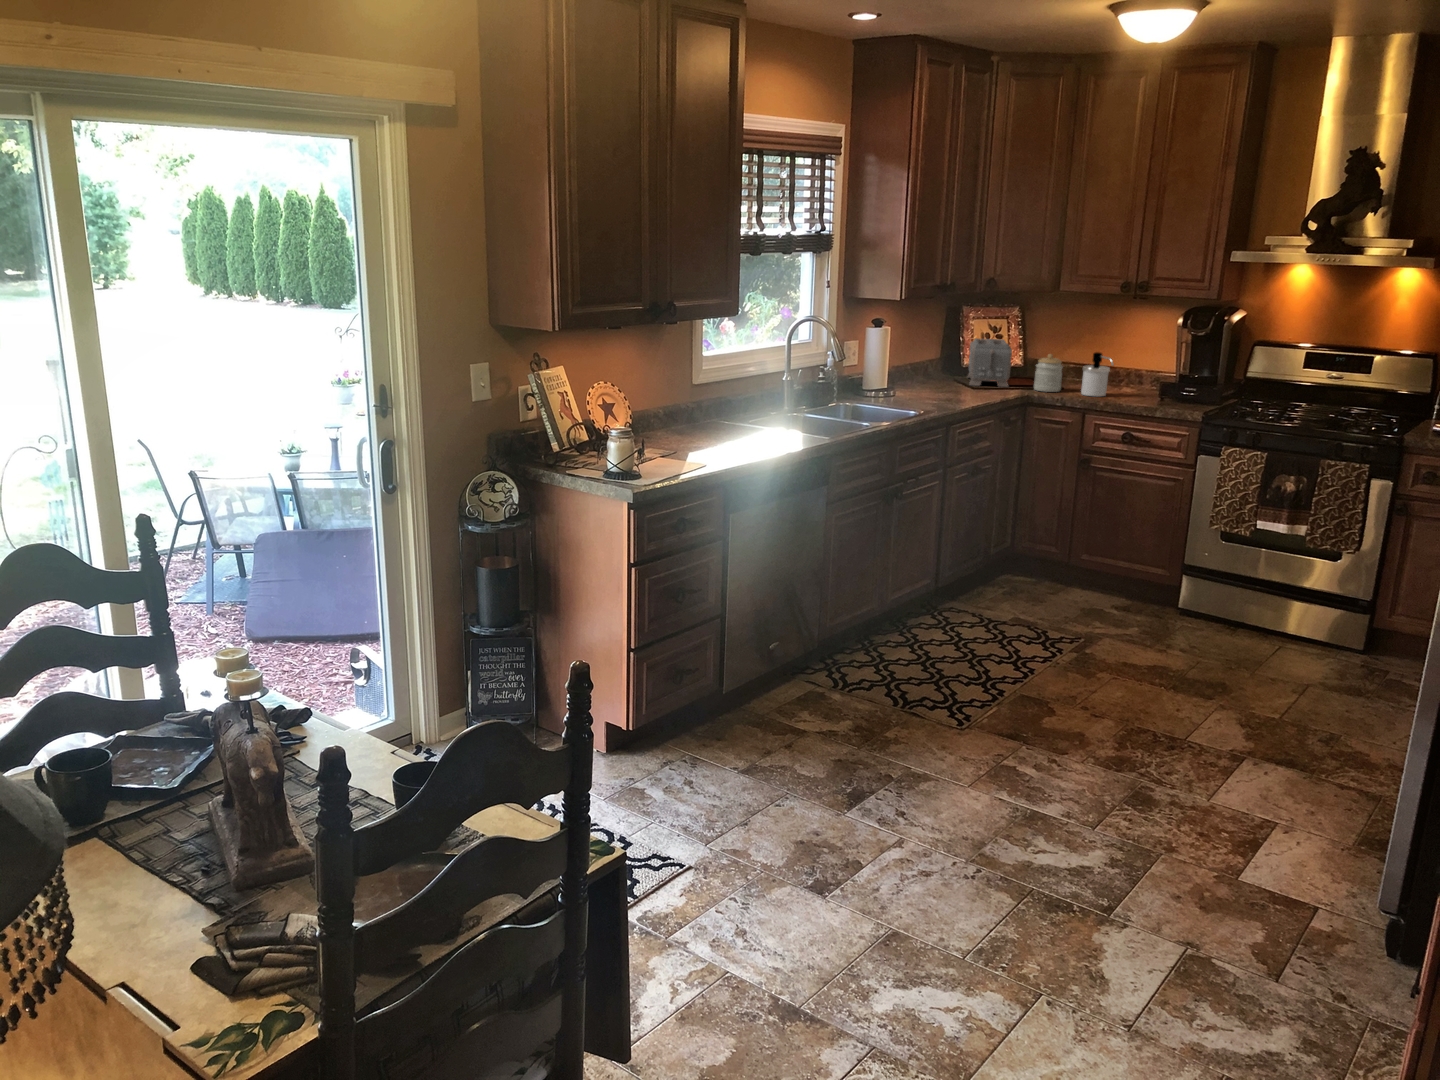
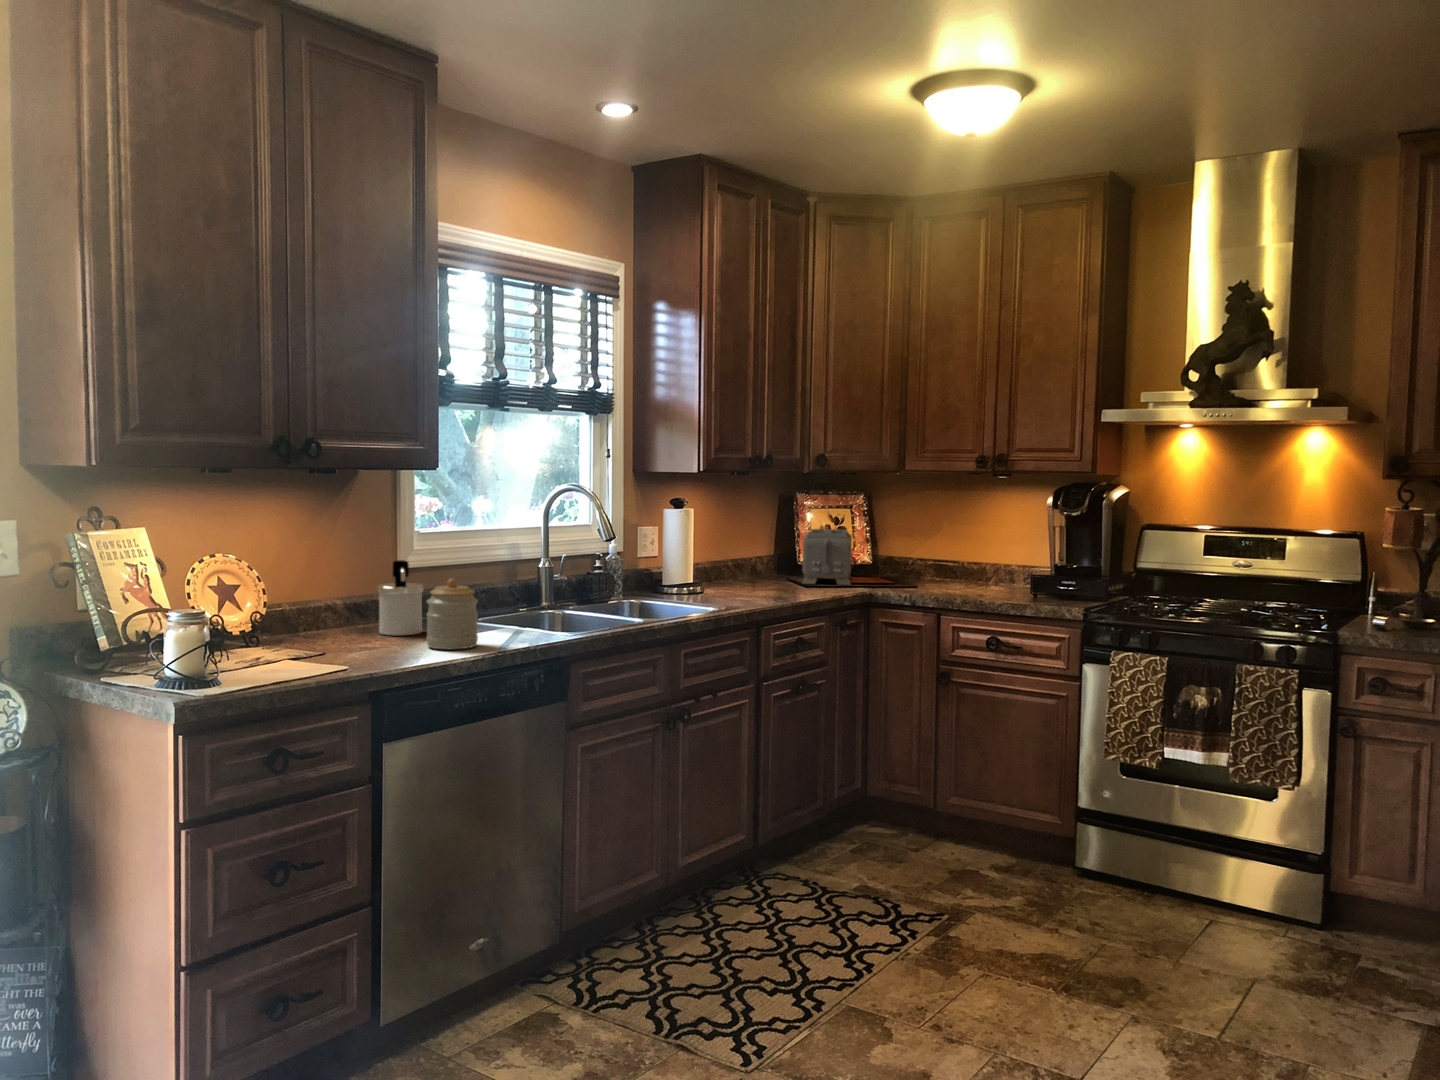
soap dispenser: present [1081,352,1113,397] -> present [378,560,424,635]
jar: present [1034,354,1063,392] -> present [427,578,478,650]

